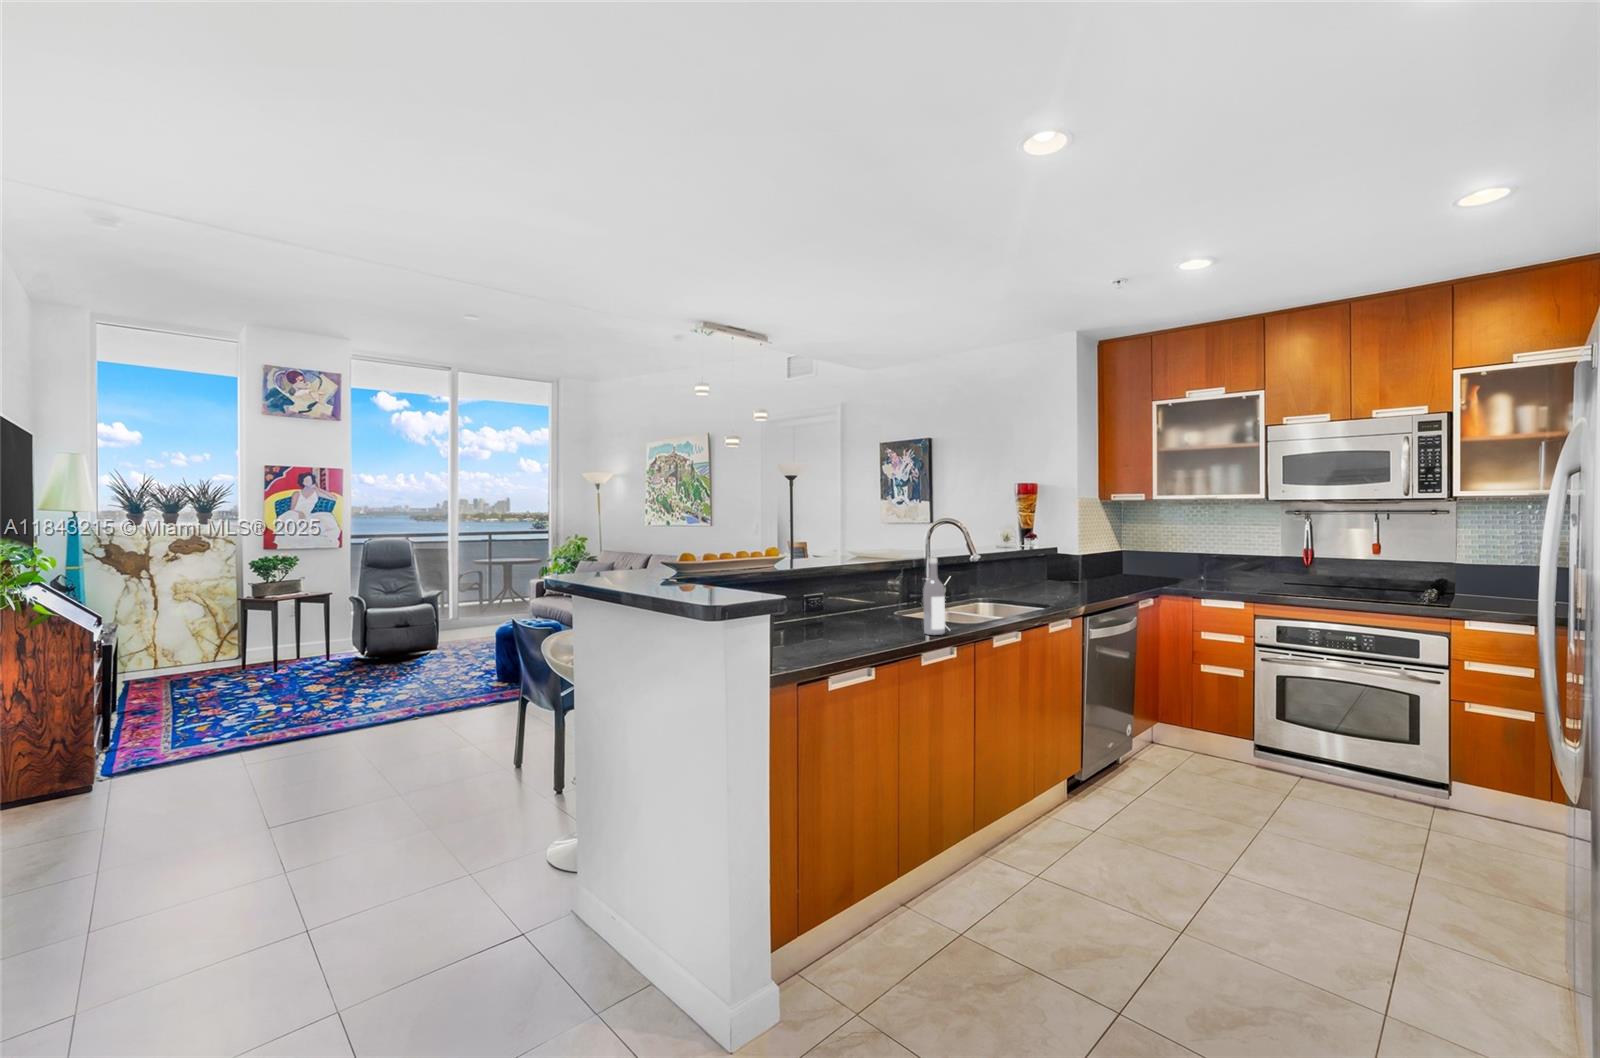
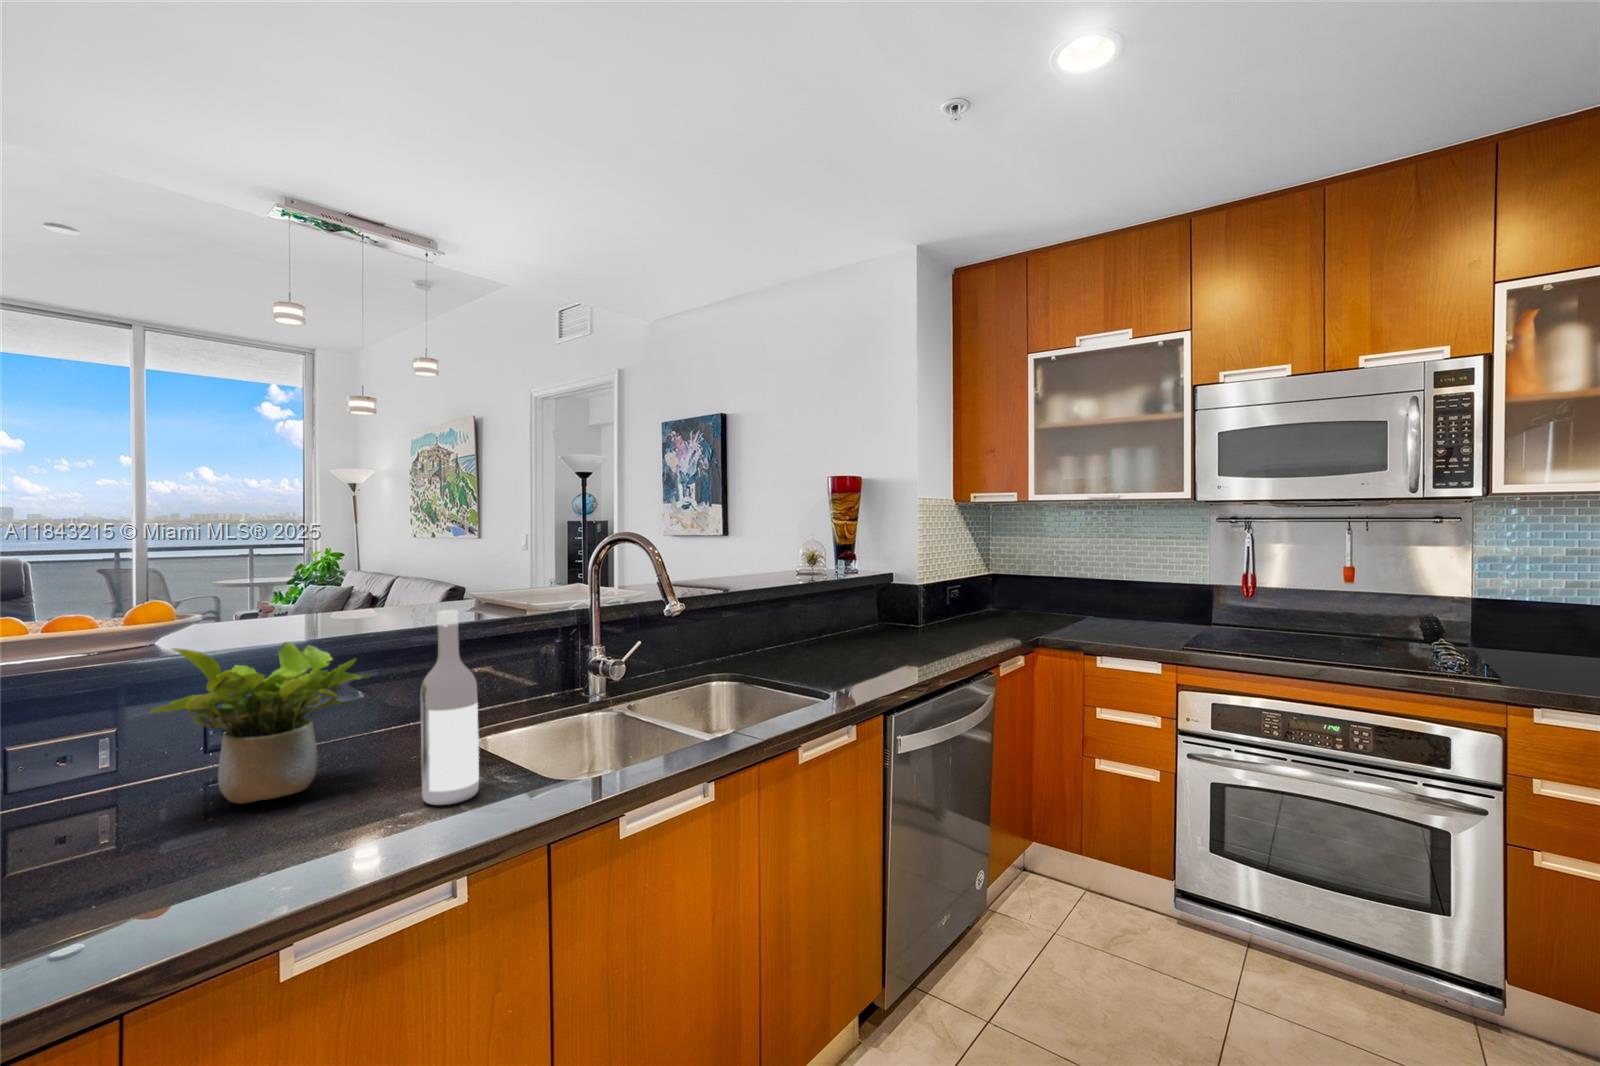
potted plant: none [830,571,888,633] -> present [149,642,370,804]

